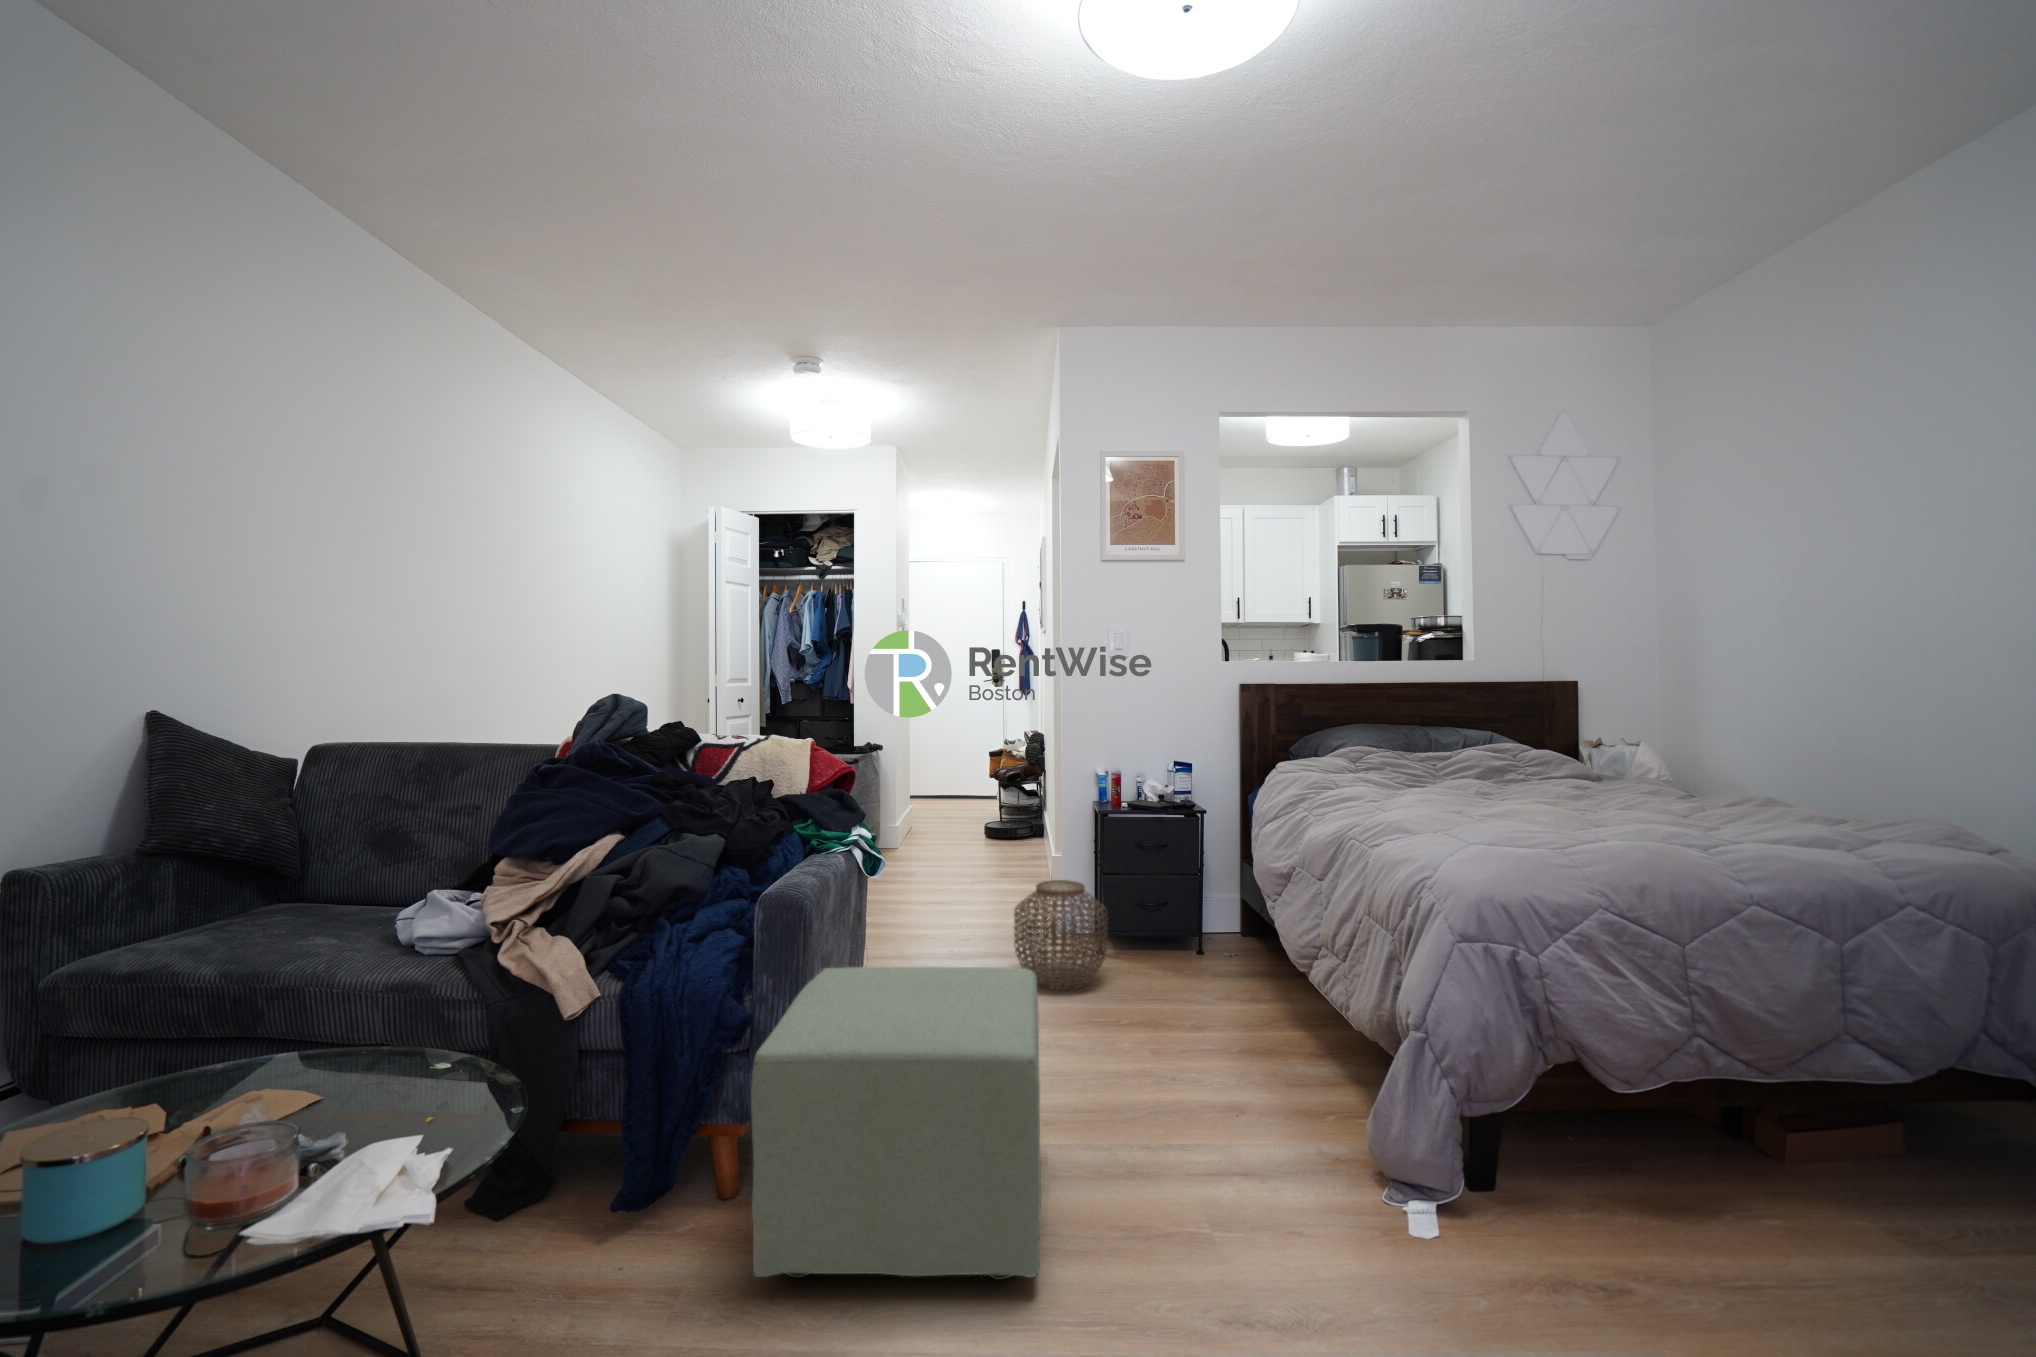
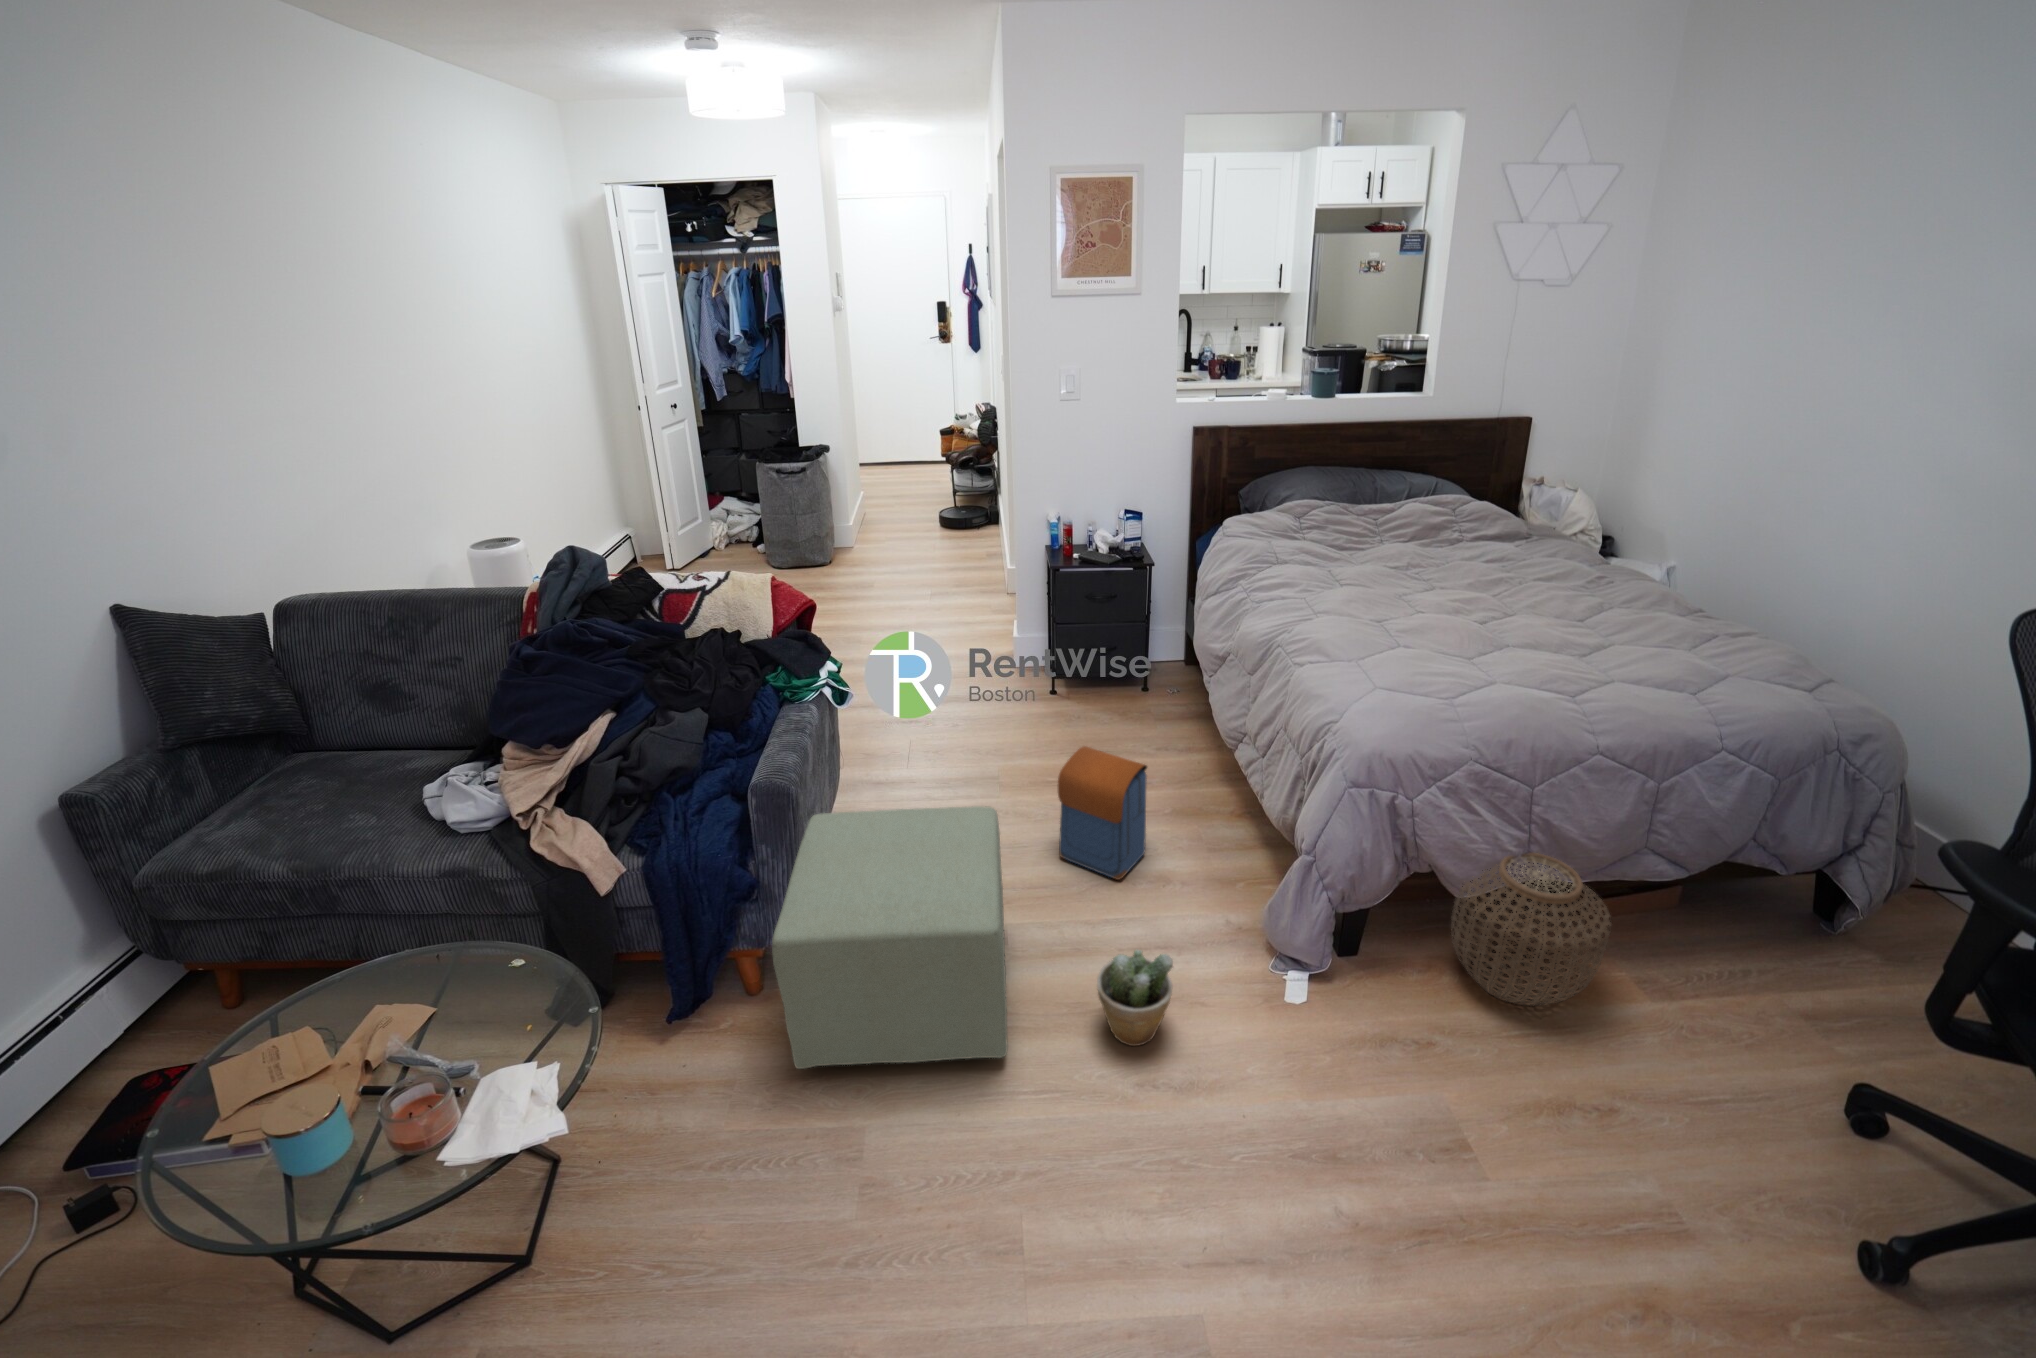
woven basket: present [1014,880,1108,990] -> present [1451,853,1612,1006]
backpack: none [1107,948,1214,1113] -> present [1058,746,1147,880]
potted plant: none [1159,1131,1260,1282] -> present [1097,950,1173,1046]

